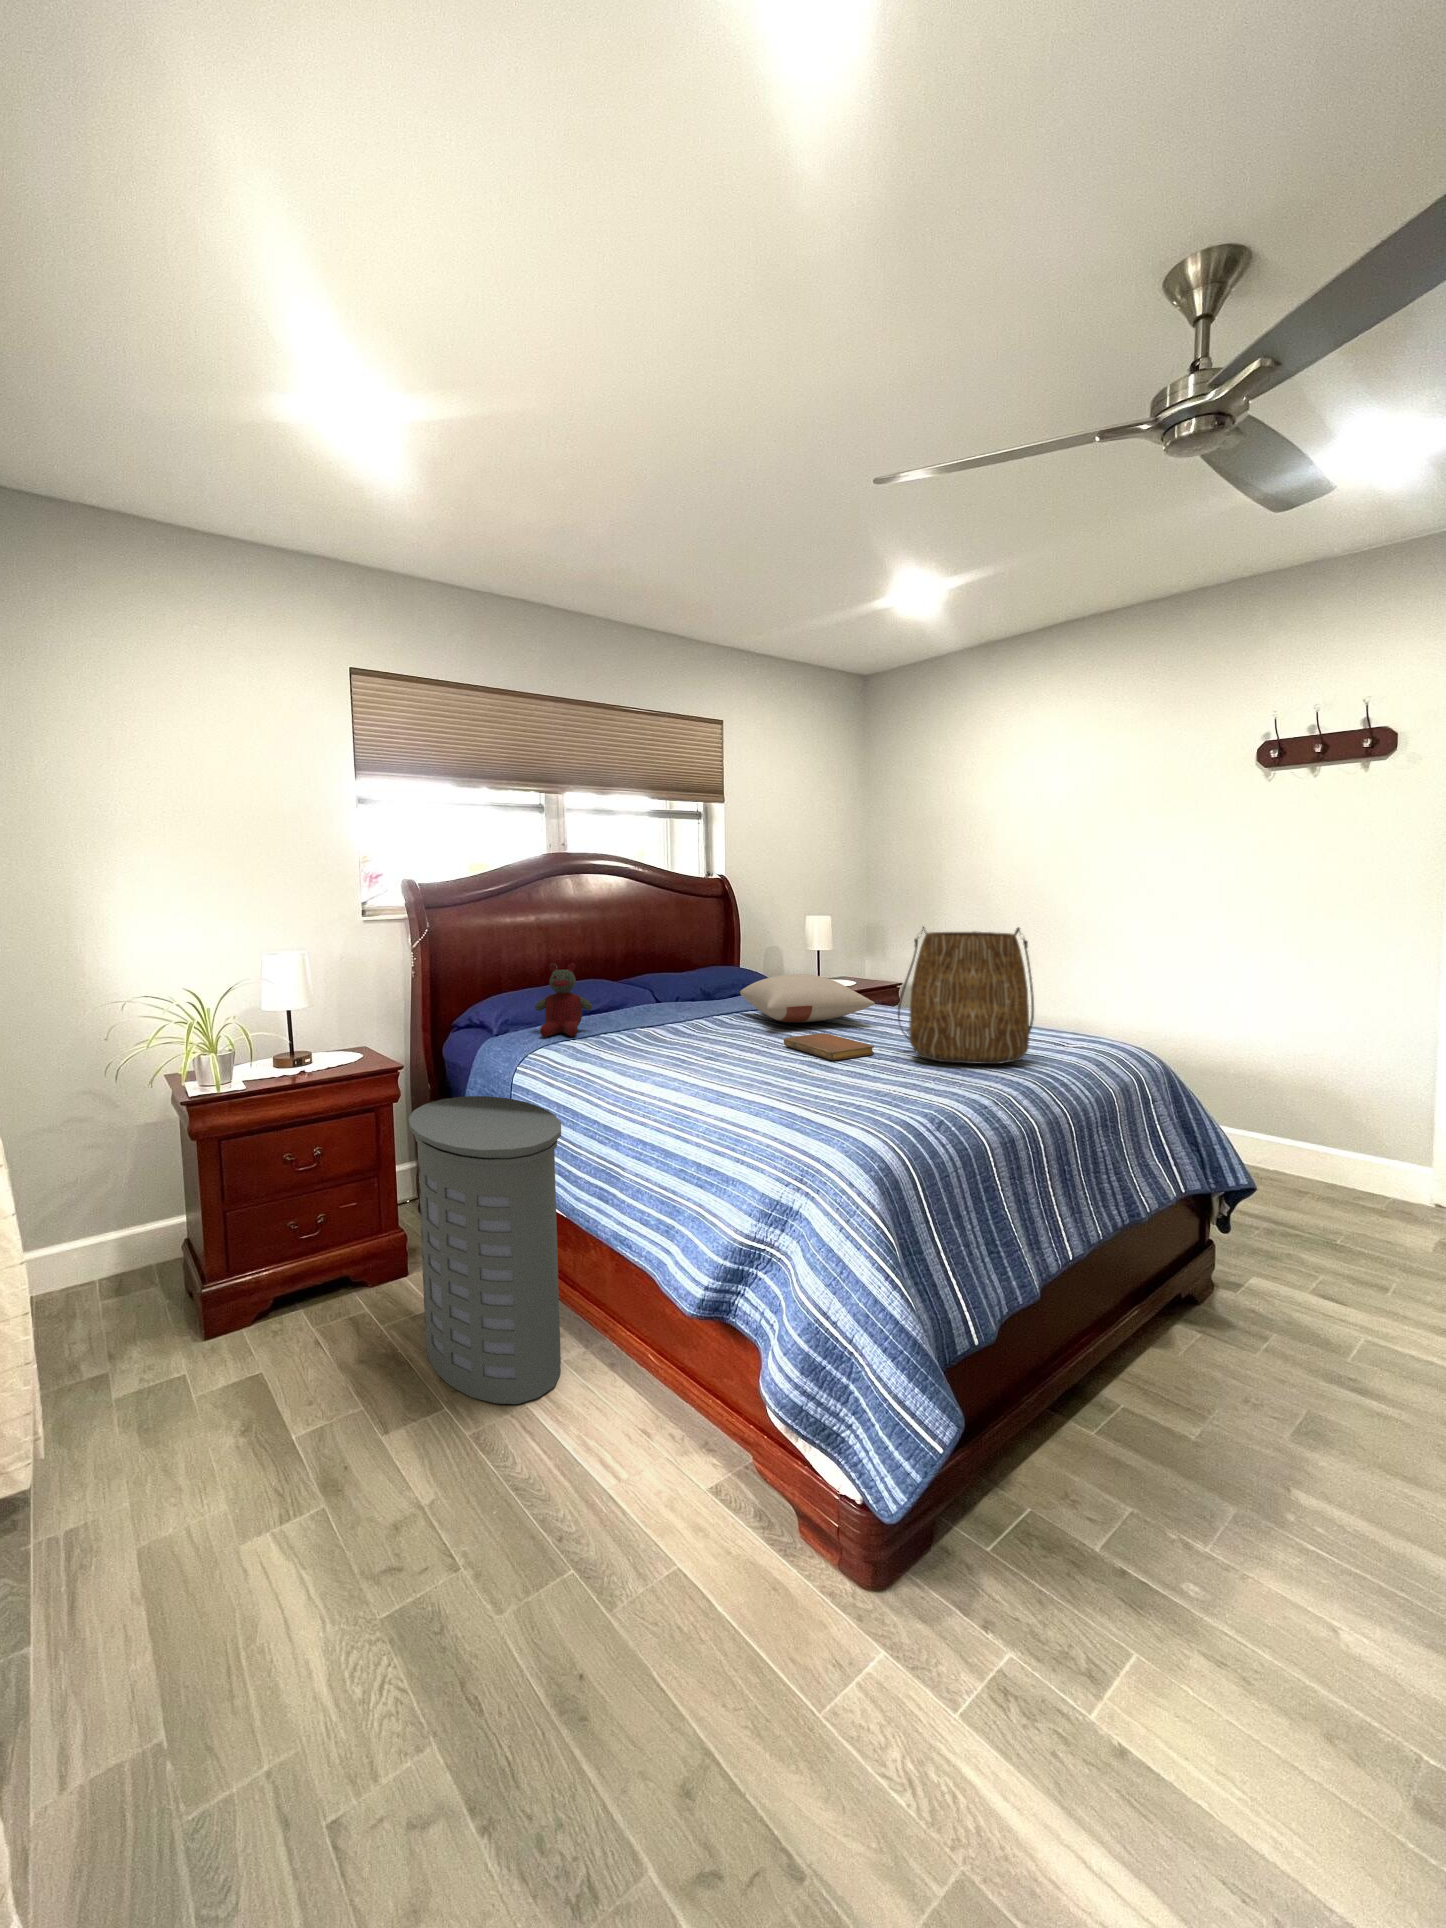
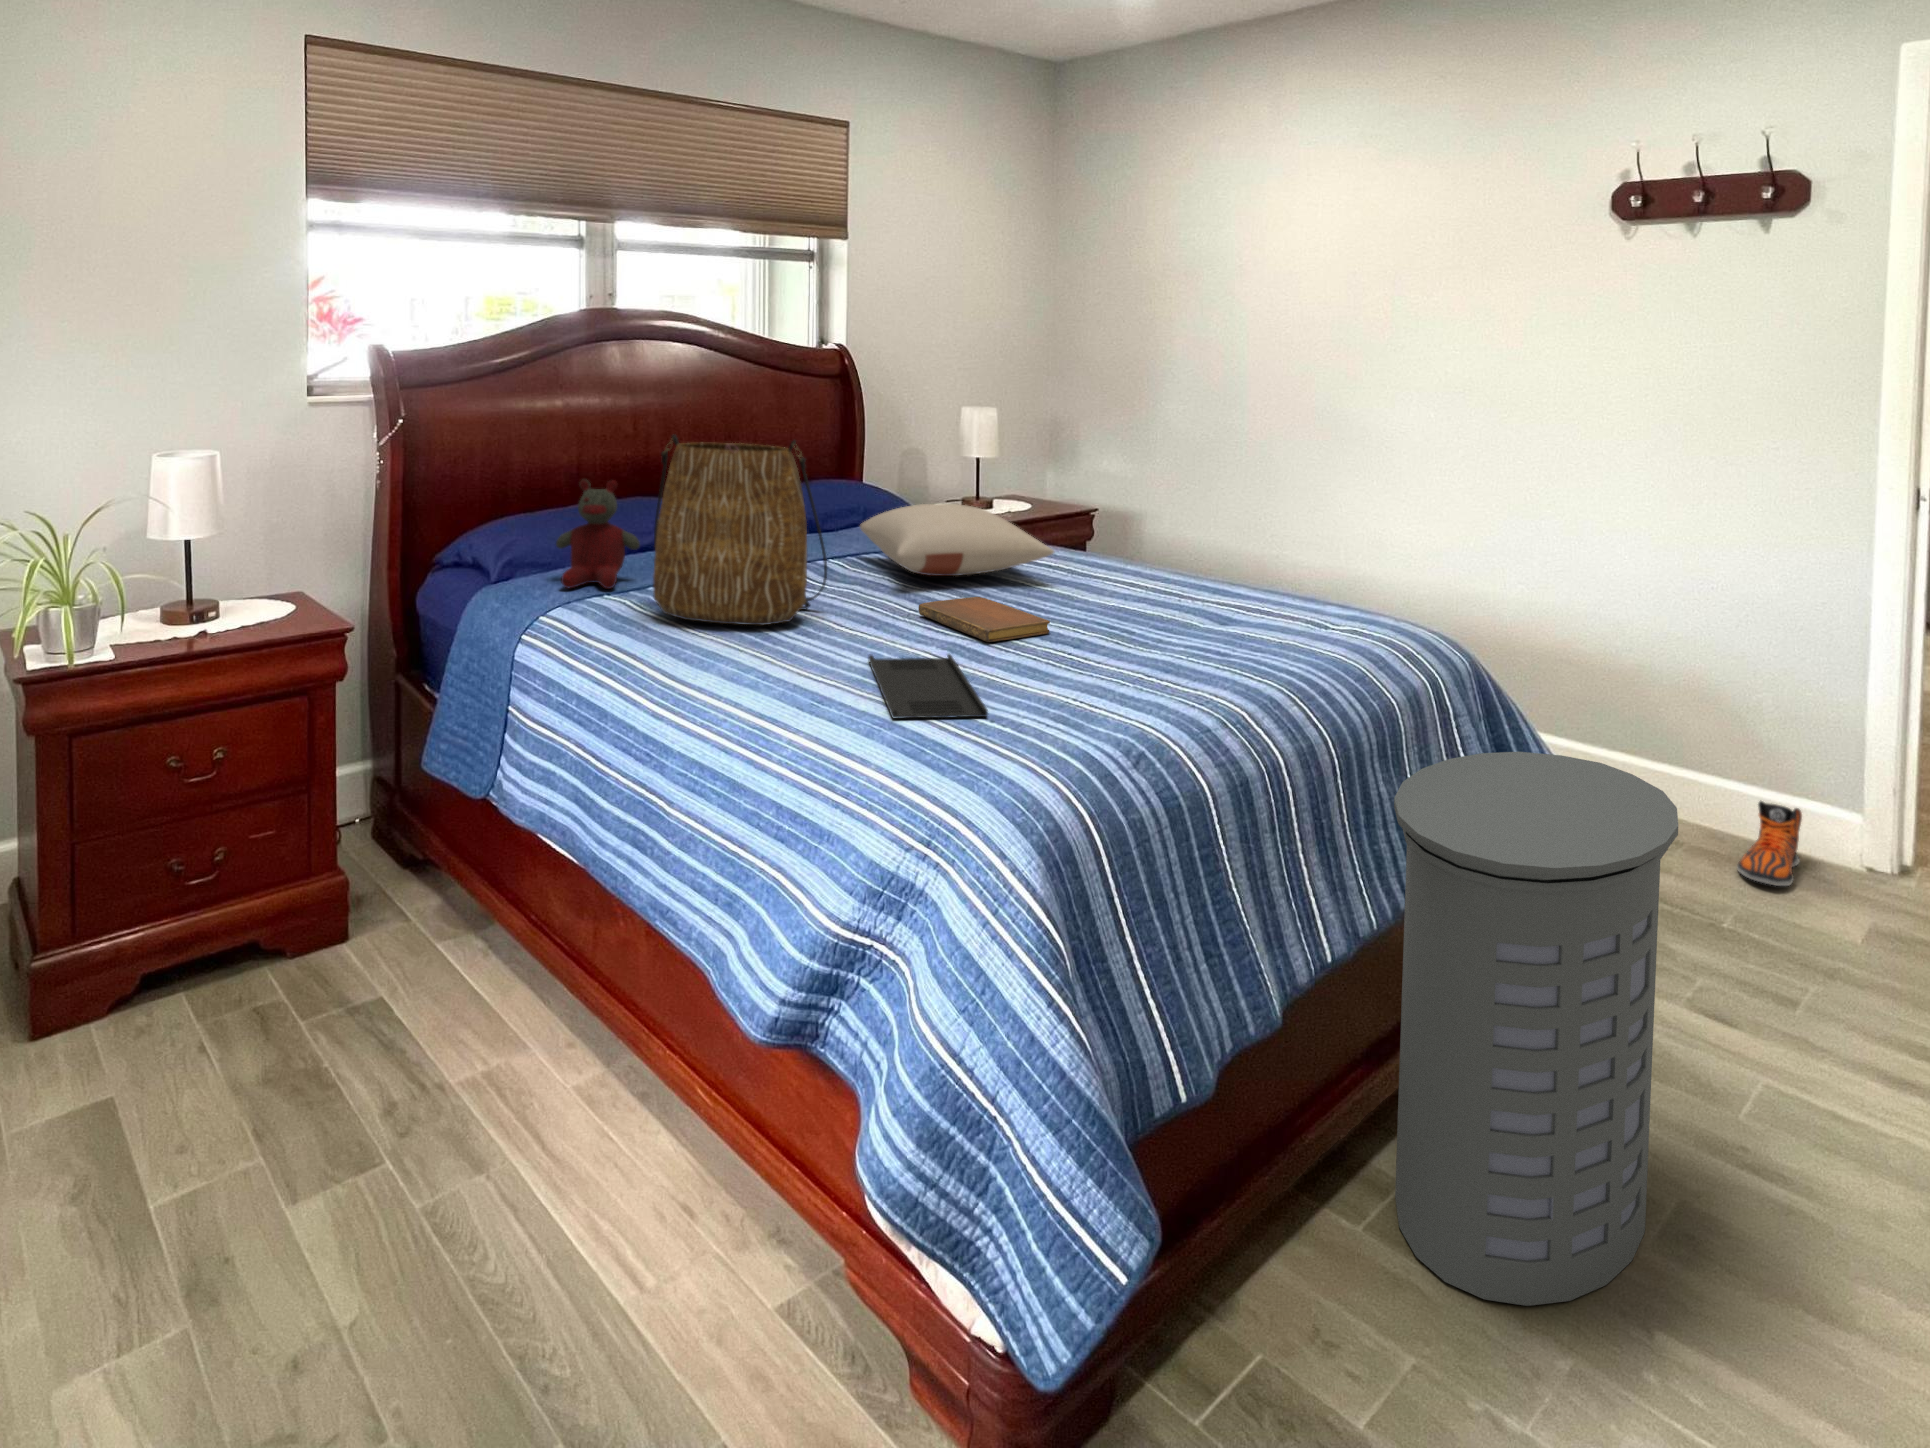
tote bag: present [898,927,1034,1064] -> present [653,435,827,625]
tray: none [752,1067,836,1106] -> present [868,654,988,718]
laundry hamper: present [409,1096,561,1404] -> present [1394,752,1678,1306]
sneaker: none [1349,1162,1394,1218] -> present [1737,801,1802,886]

